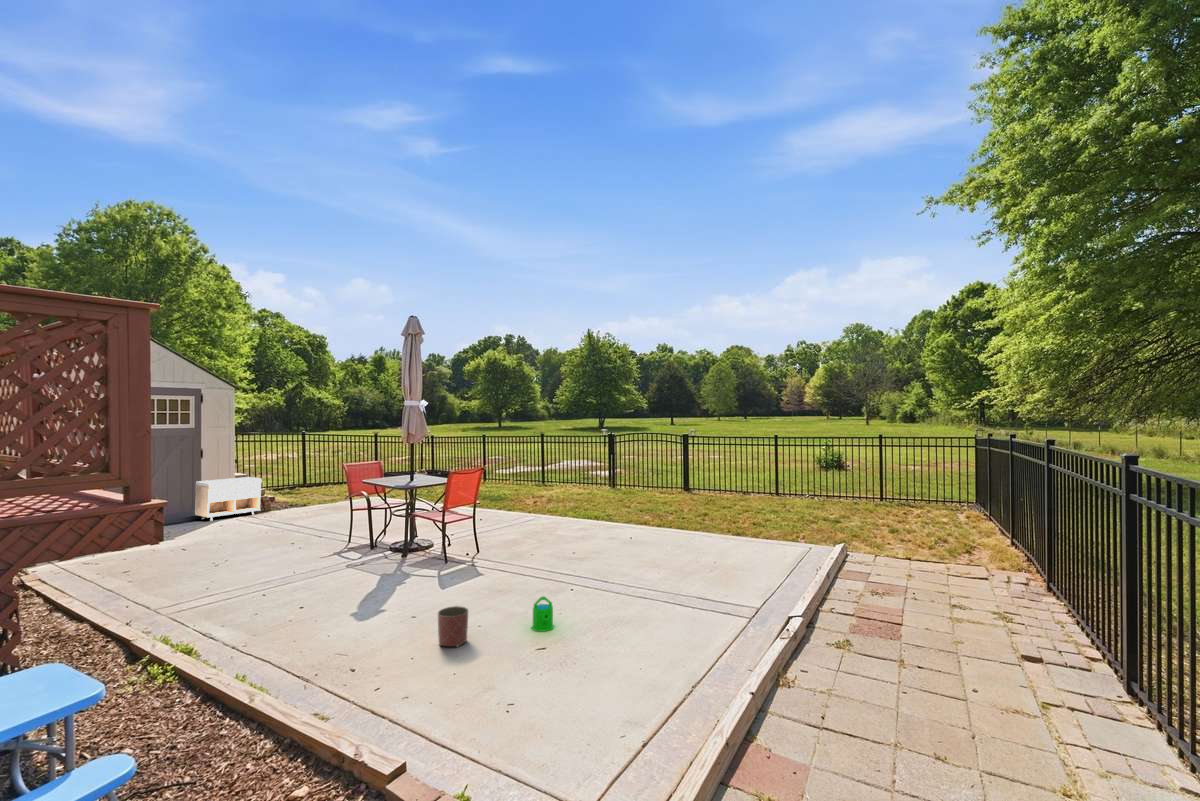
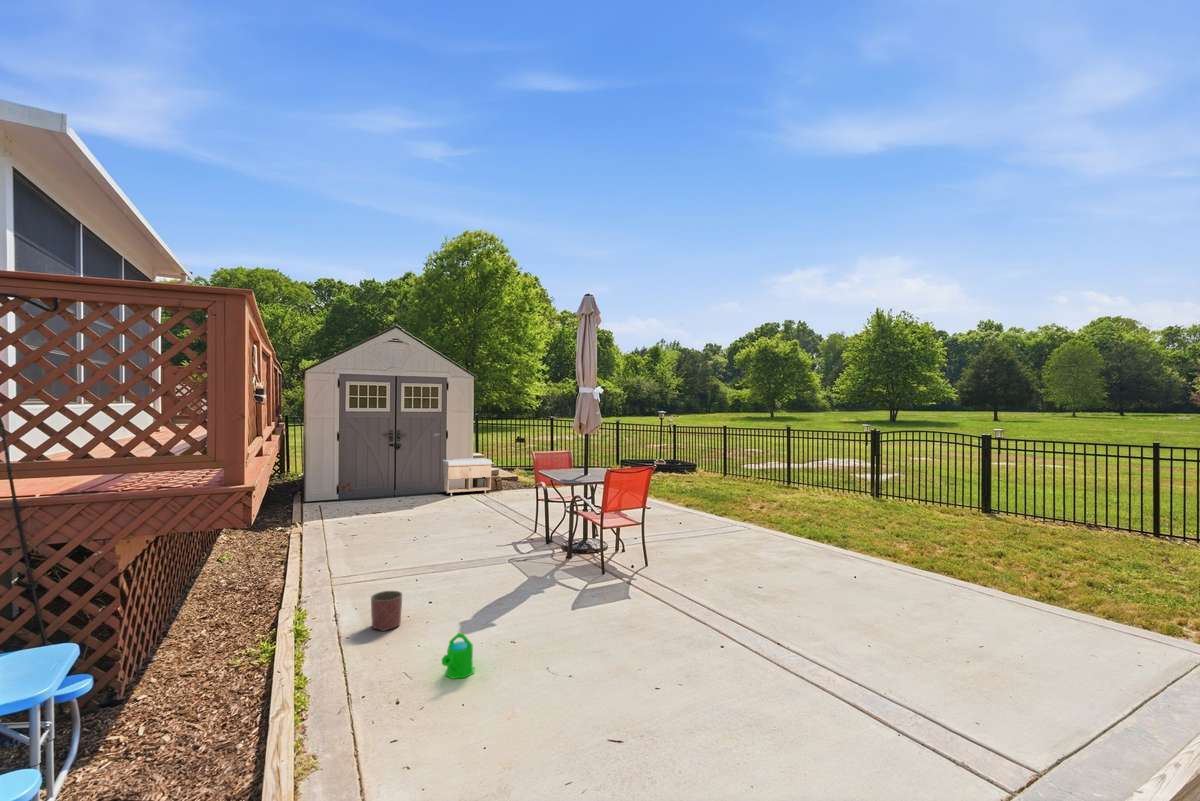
watering can: present [531,597,554,631] -> present [442,633,475,679]
planter: present [438,606,468,647] -> present [371,591,402,631]

